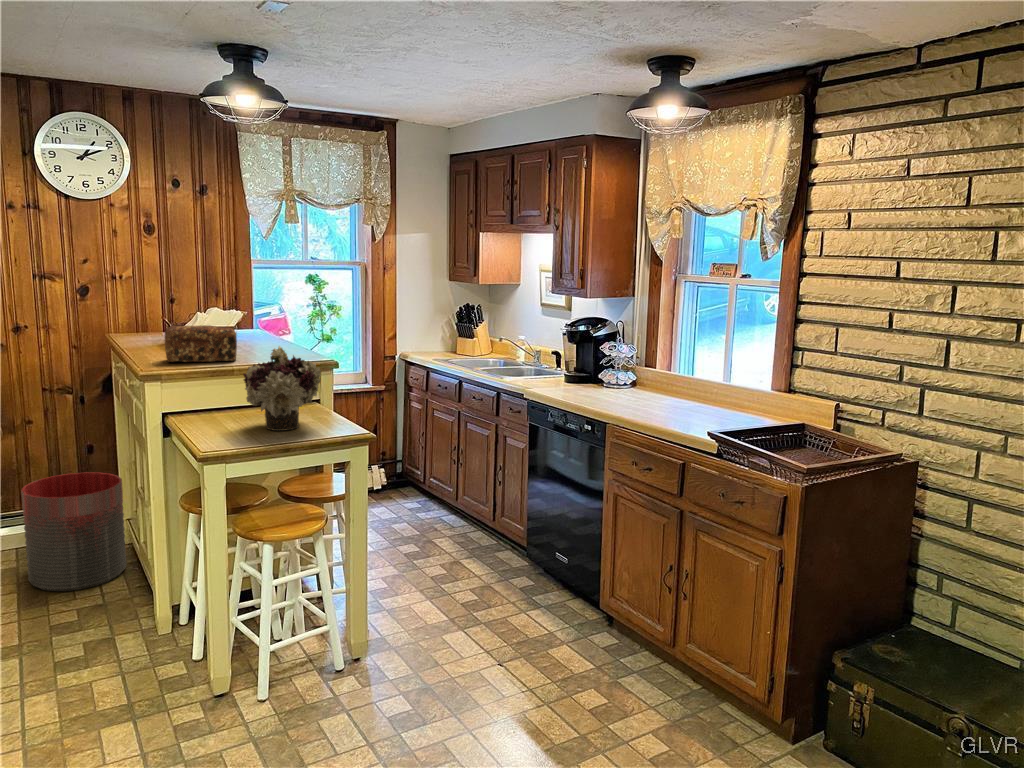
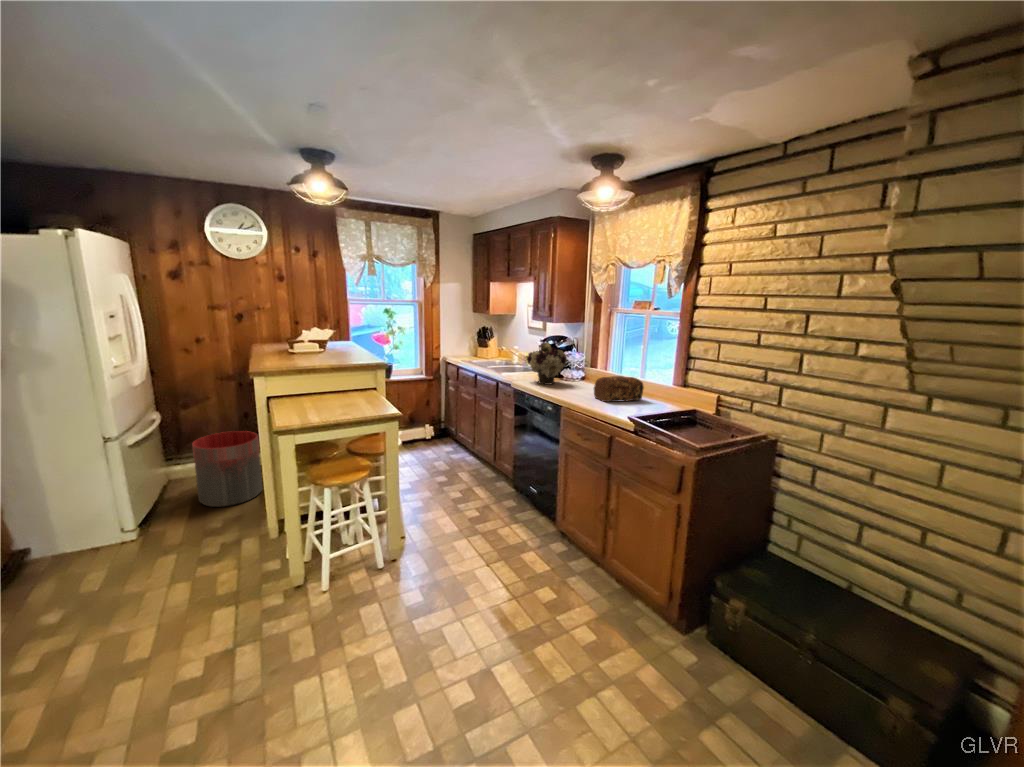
bread loaf: present [165,325,237,362] -> present [594,376,644,402]
flower arrangement: present [243,346,321,431] -> present [527,343,567,385]

